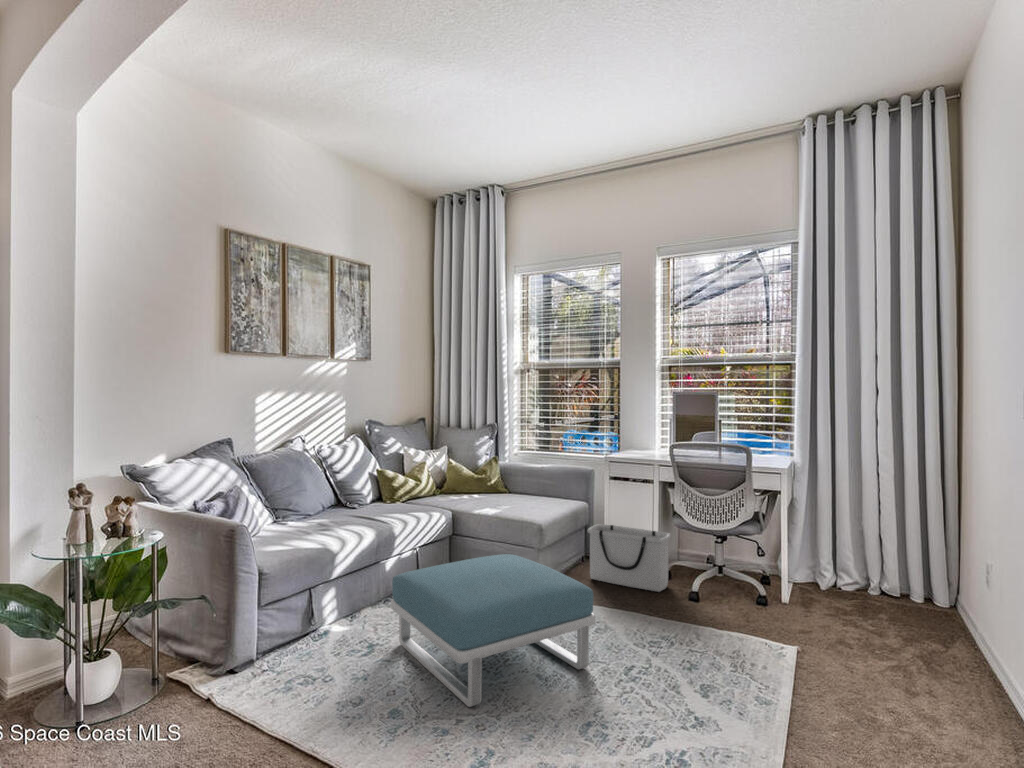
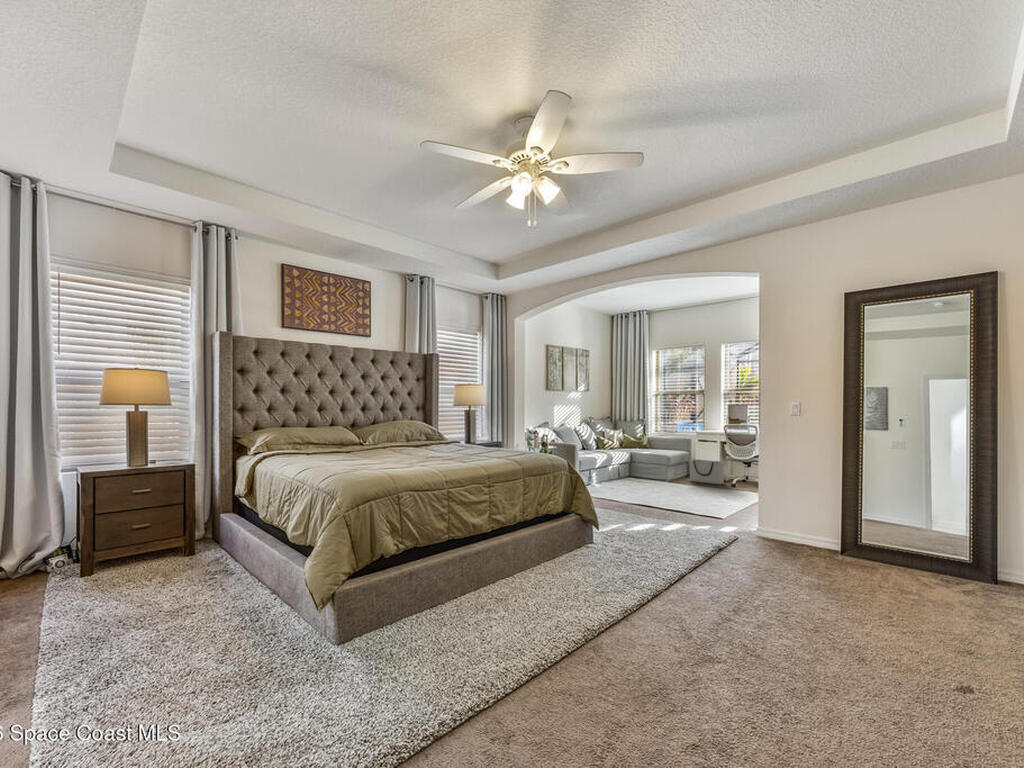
footstool: present [391,554,595,707] -> none [618,463,691,498]

